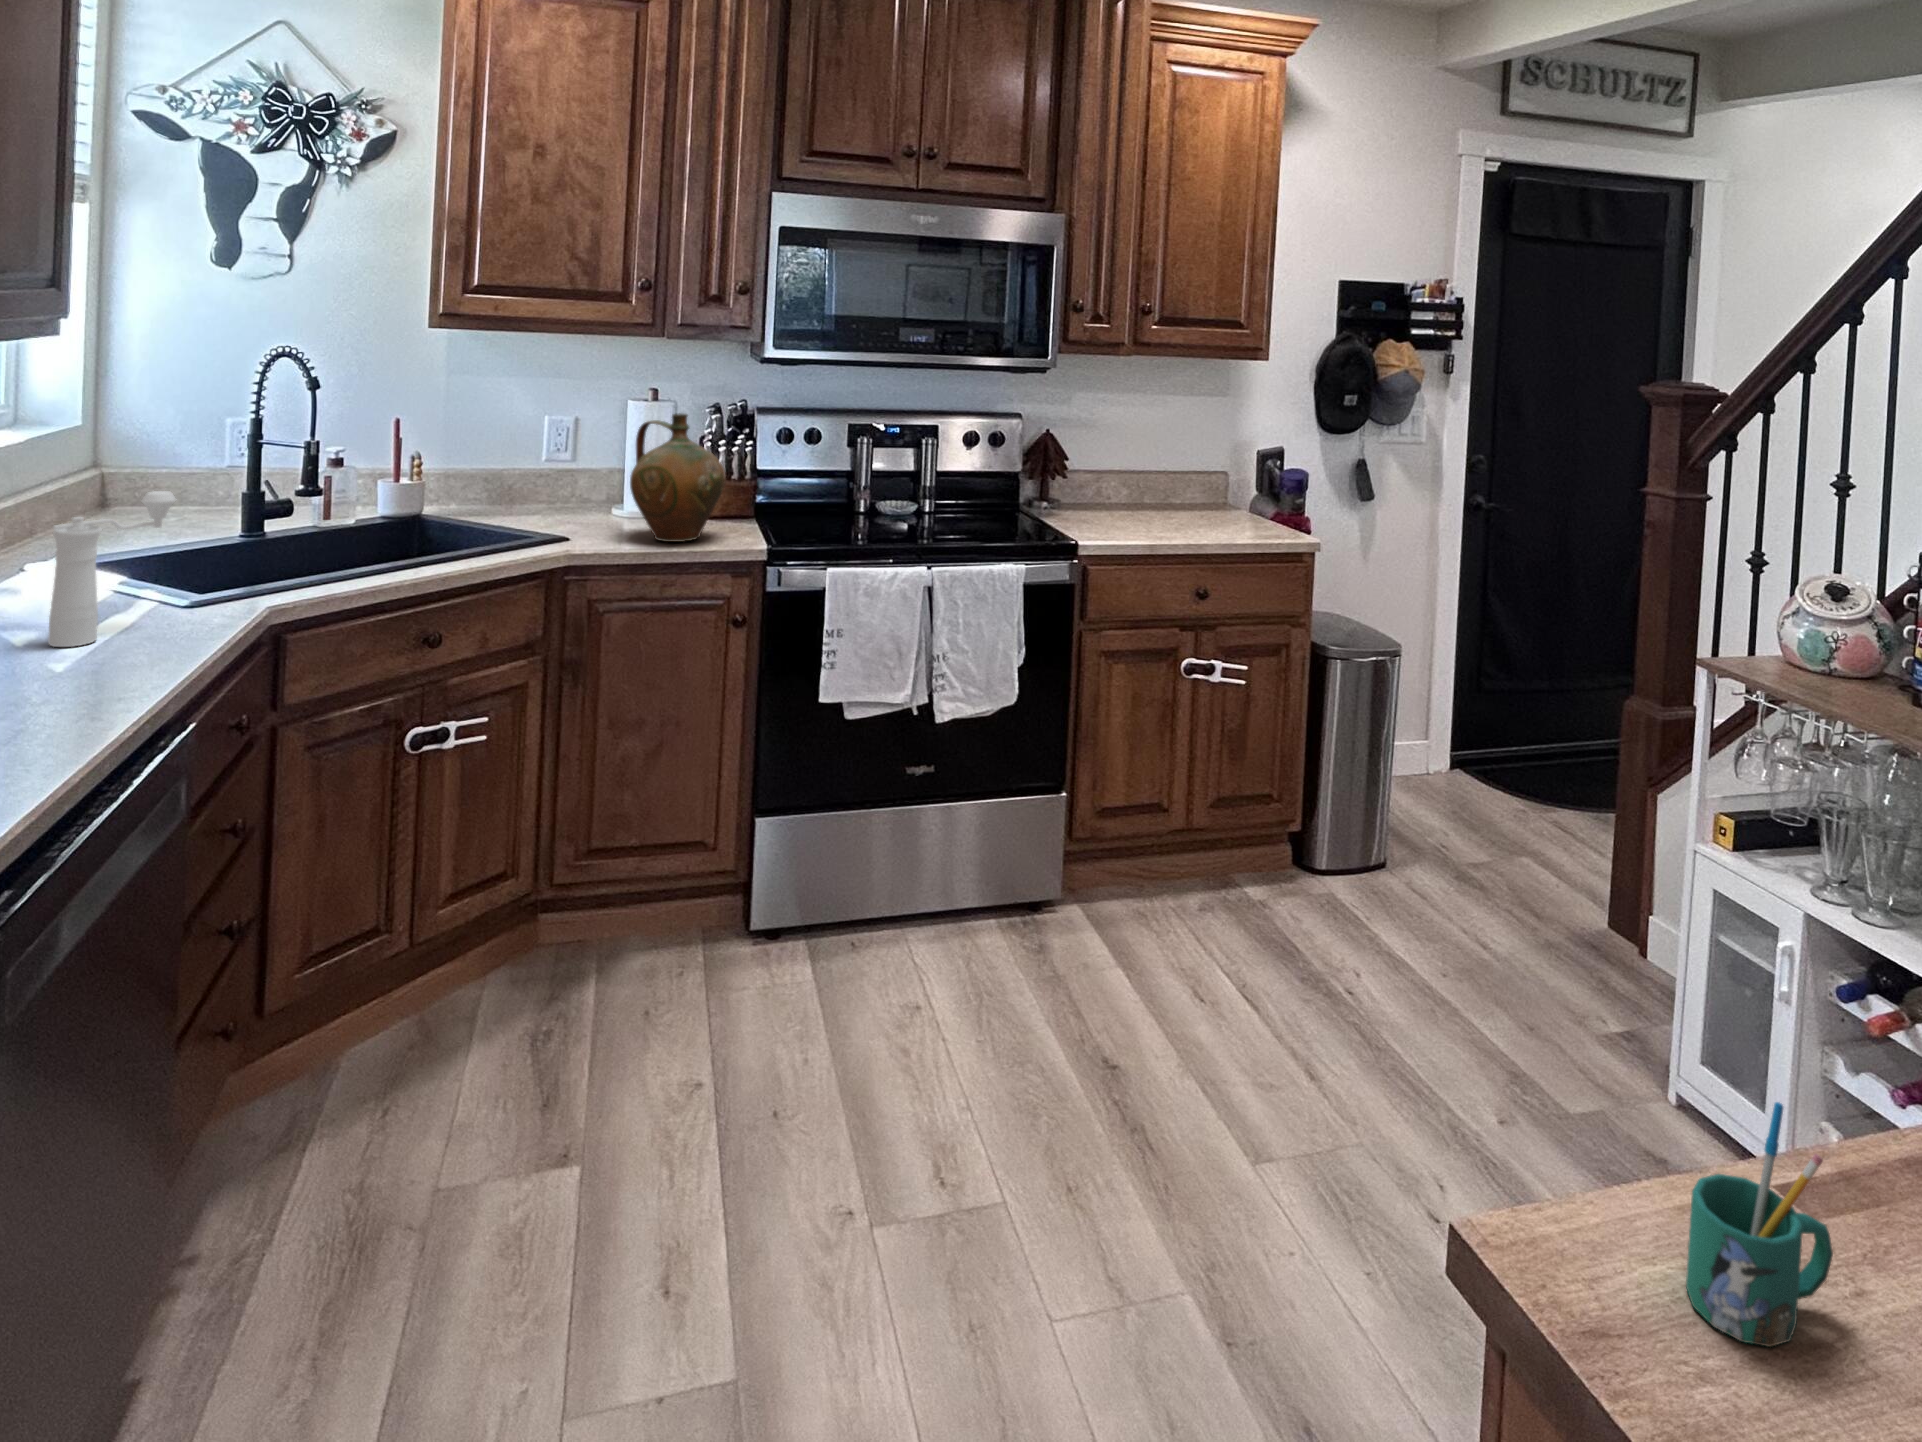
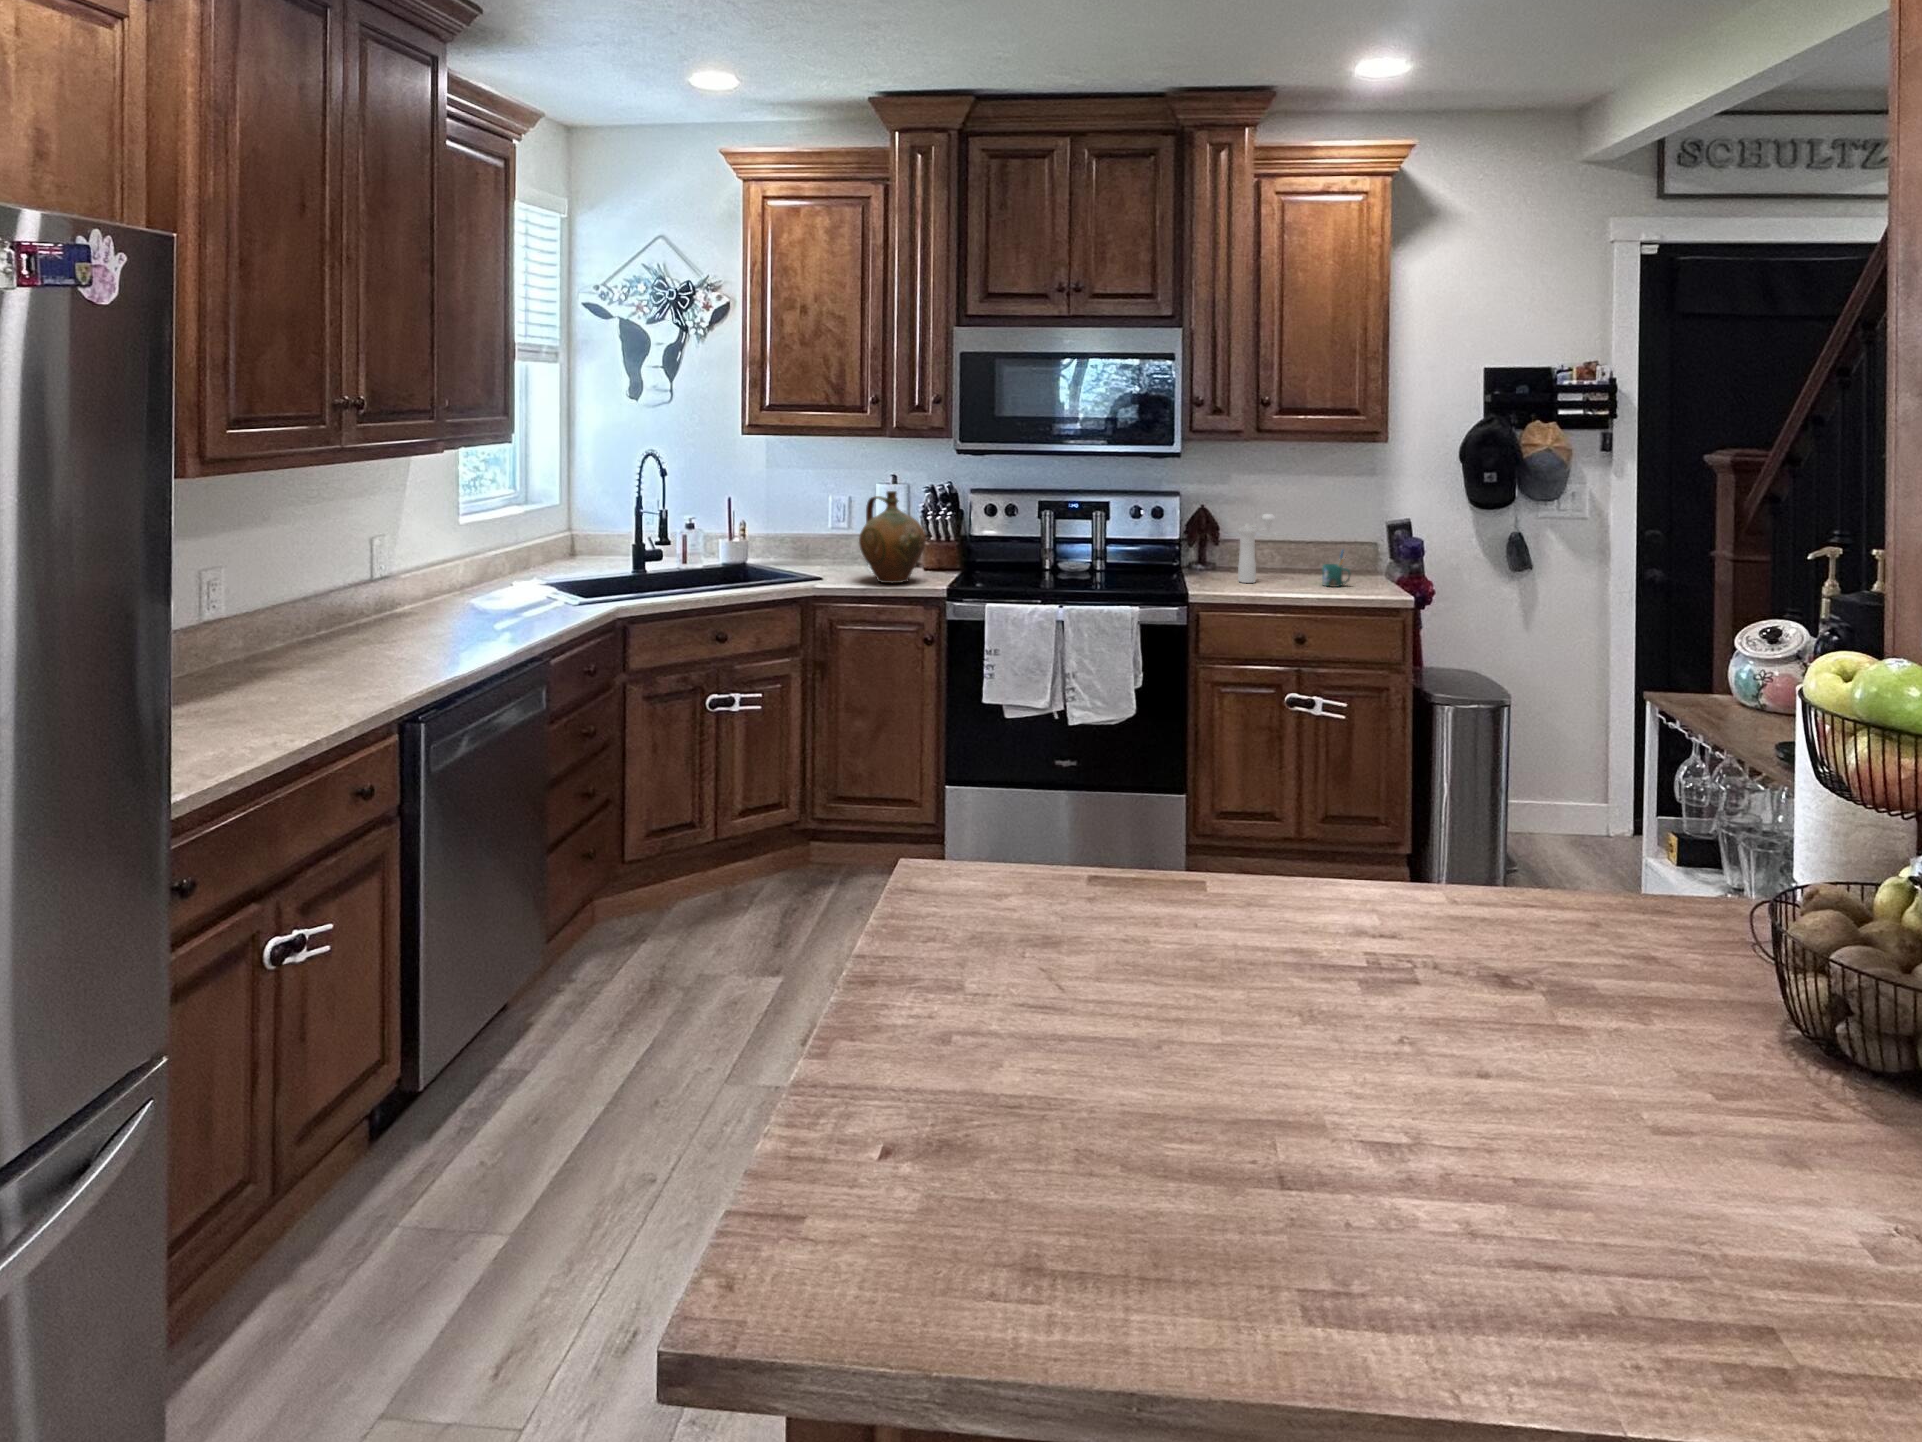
pepper mill: present [48,491,176,647] -> present [1238,514,1275,583]
mug: present [1686,1102,1833,1347] -> present [1322,550,1351,587]

